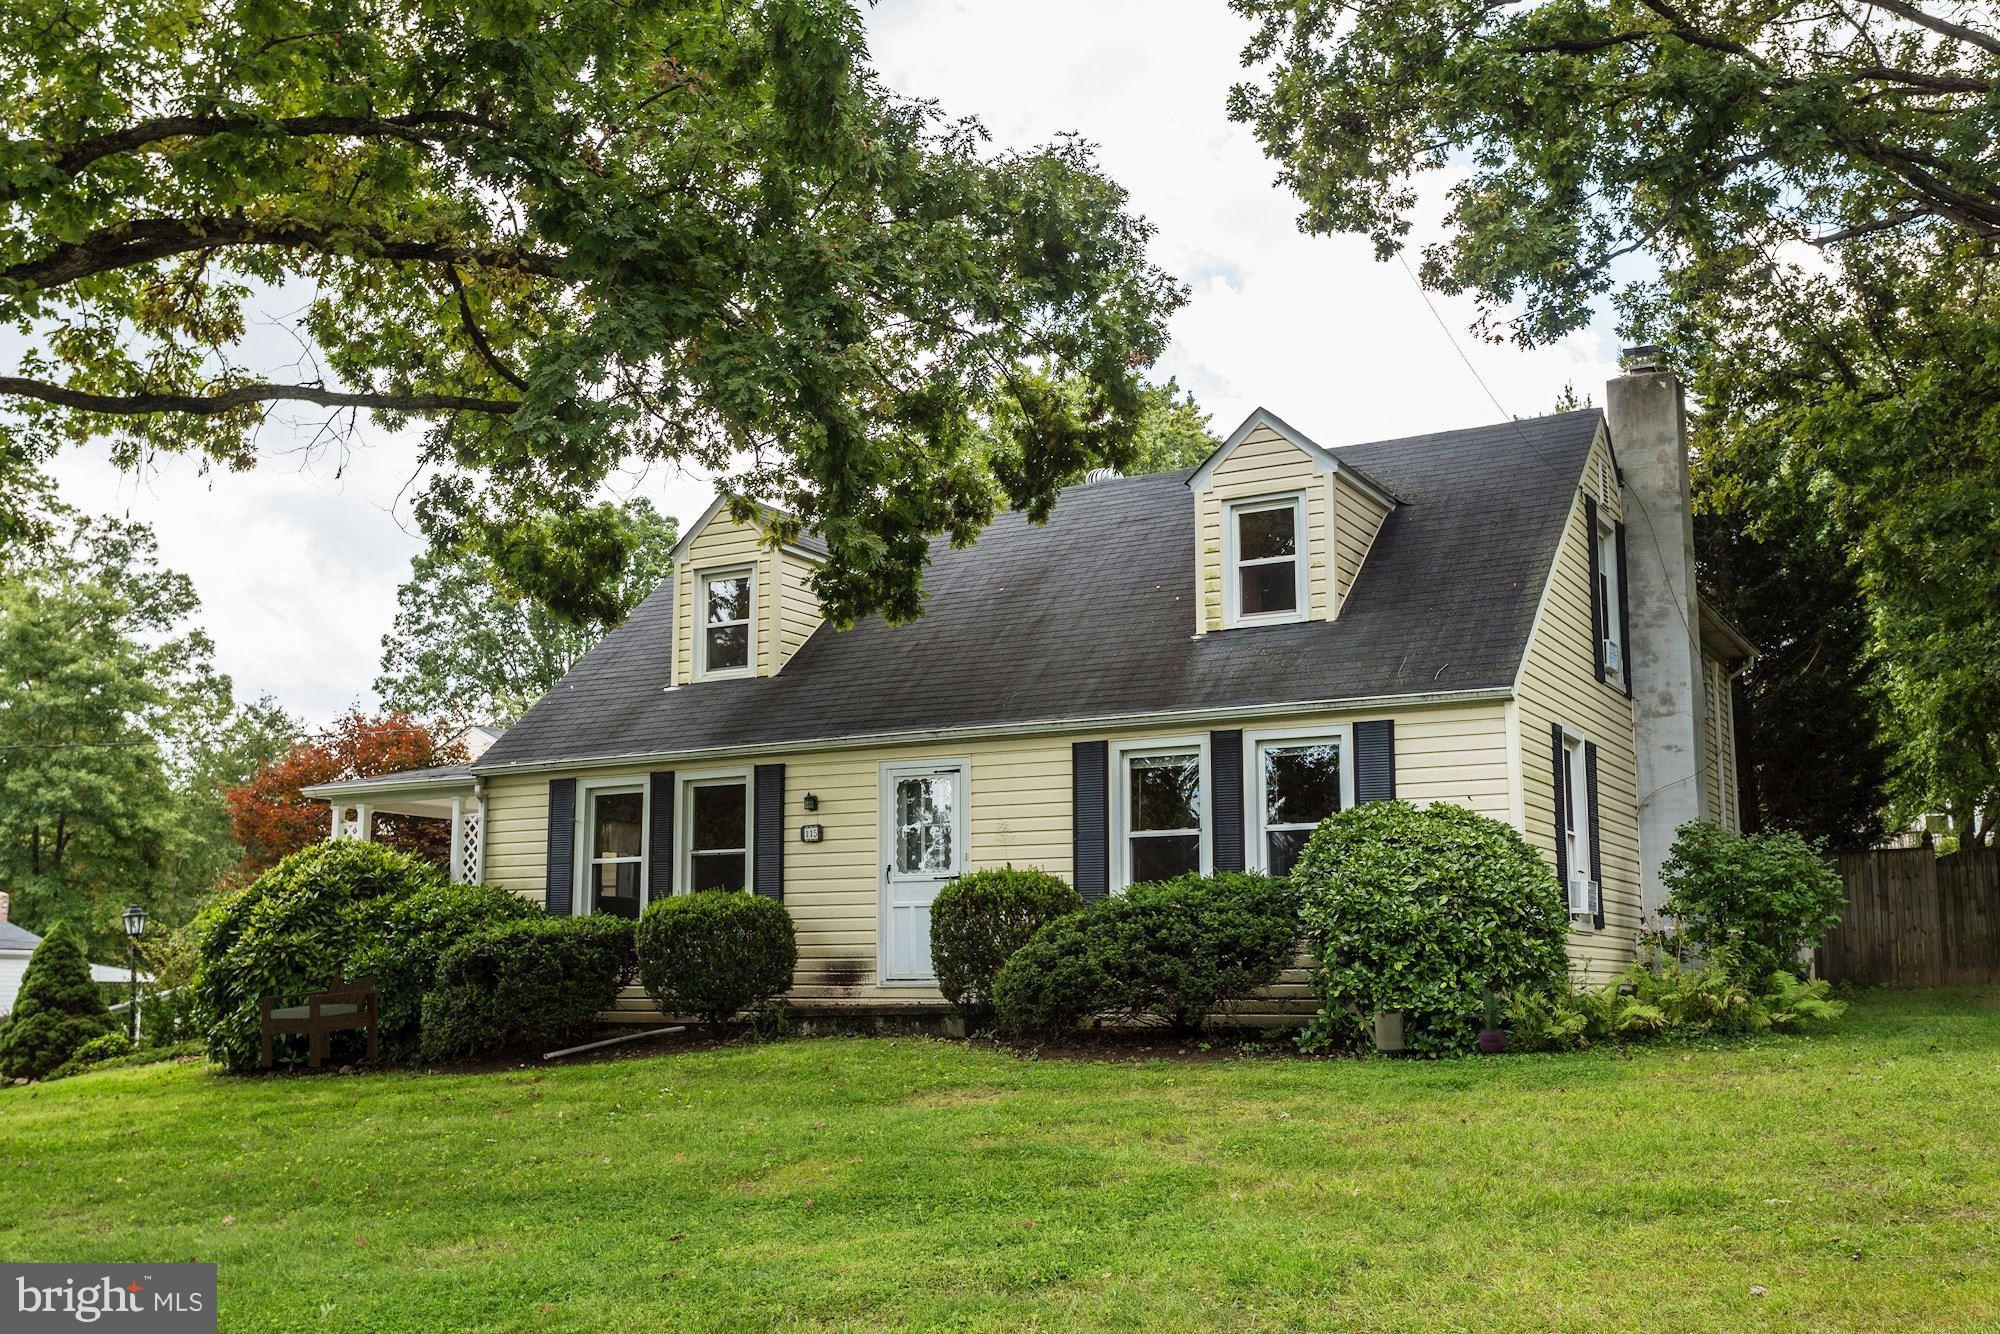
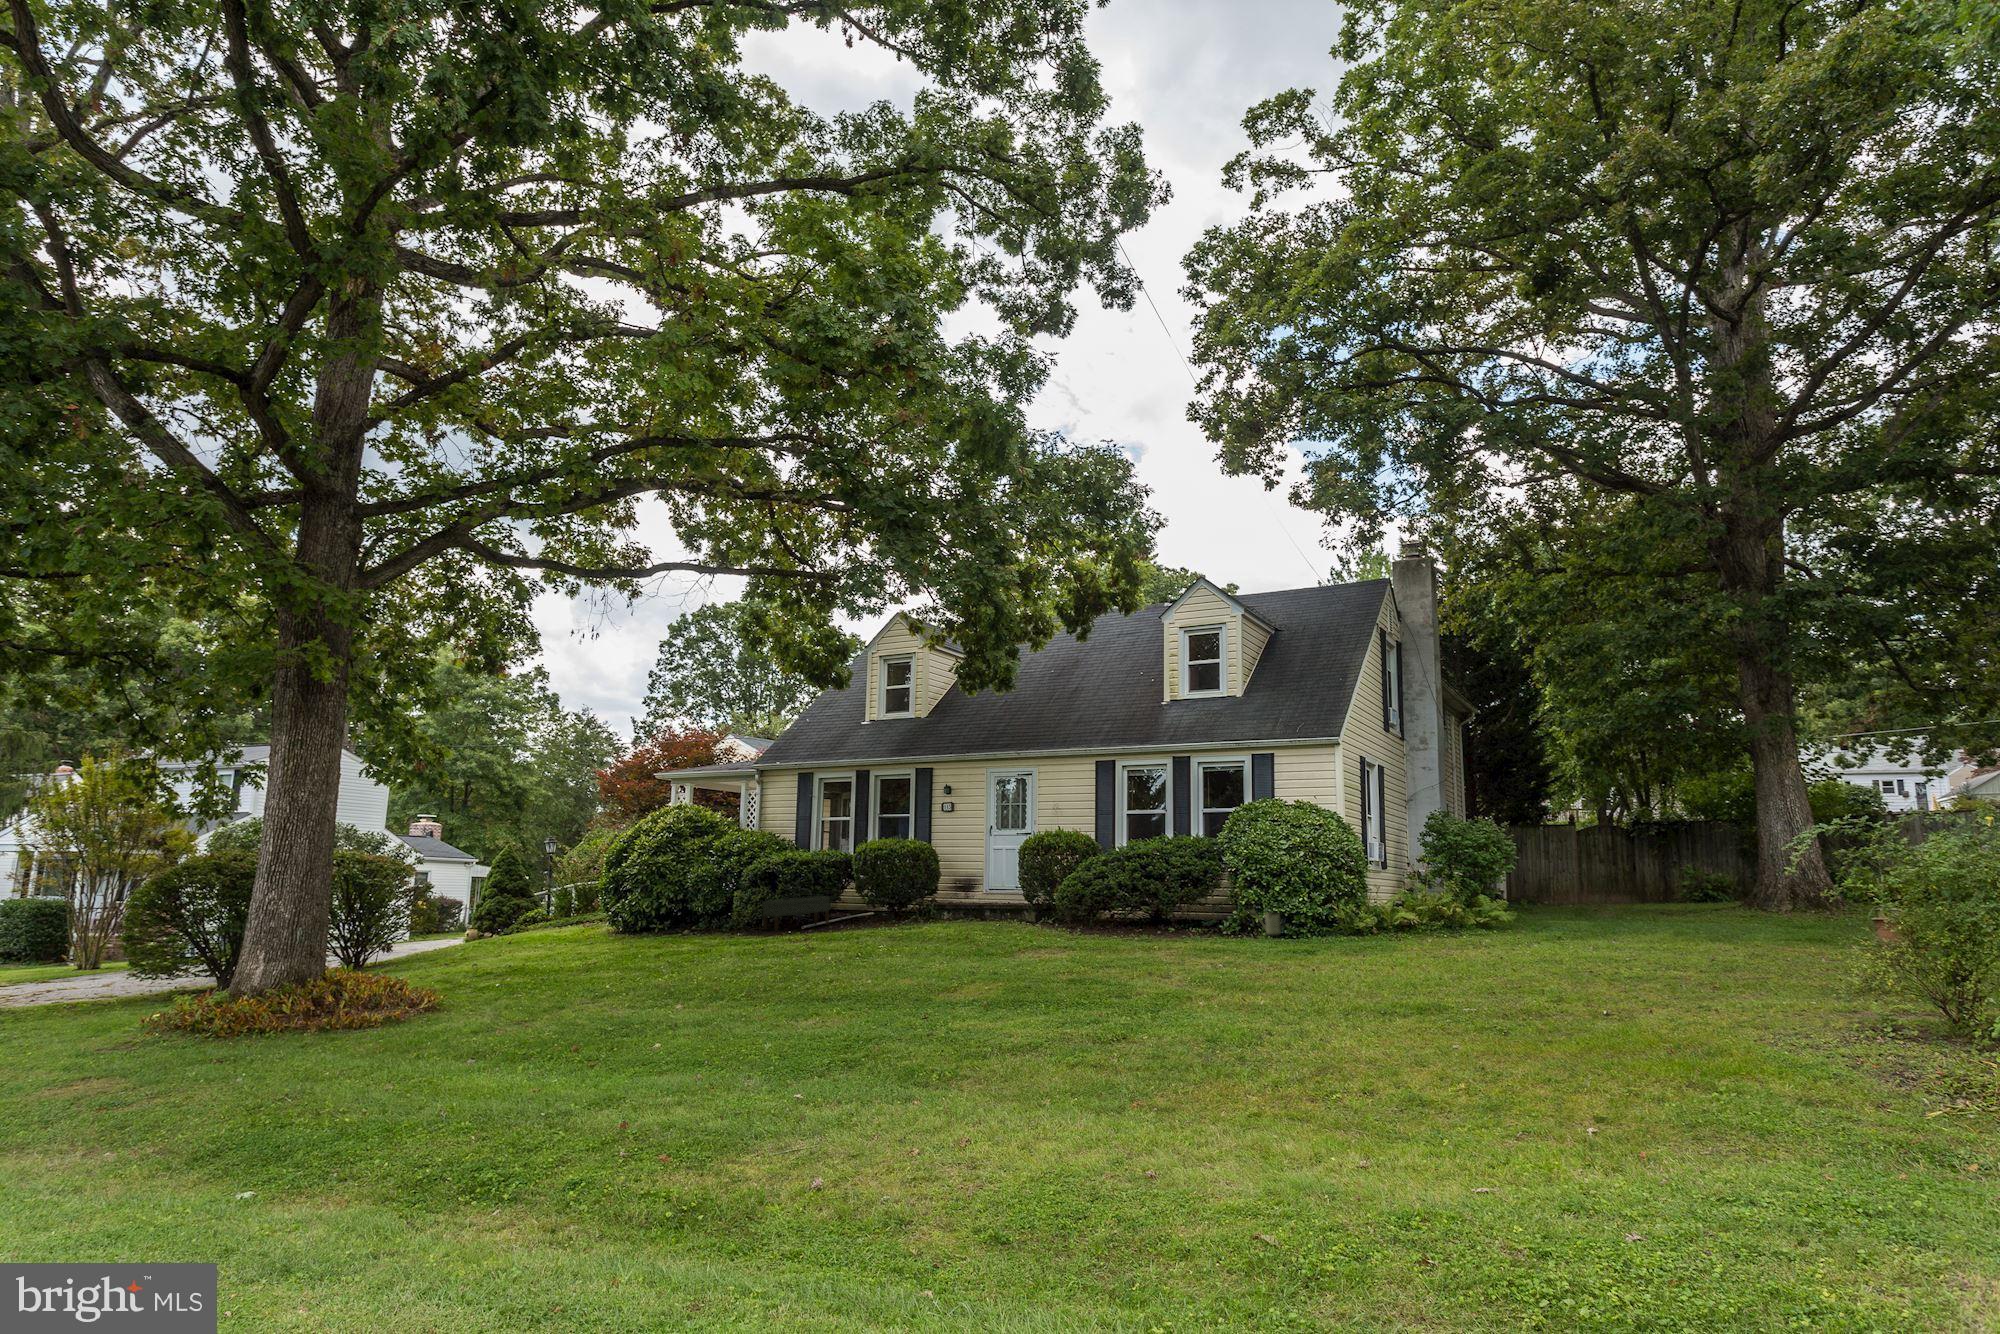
chair: present [262,973,381,1067] -> none [645,877,709,934]
decorative plant: present [1460,977,1507,1053] -> none [1307,896,1346,936]
bench: none [471,995,598,1060] -> present [762,896,830,931]

